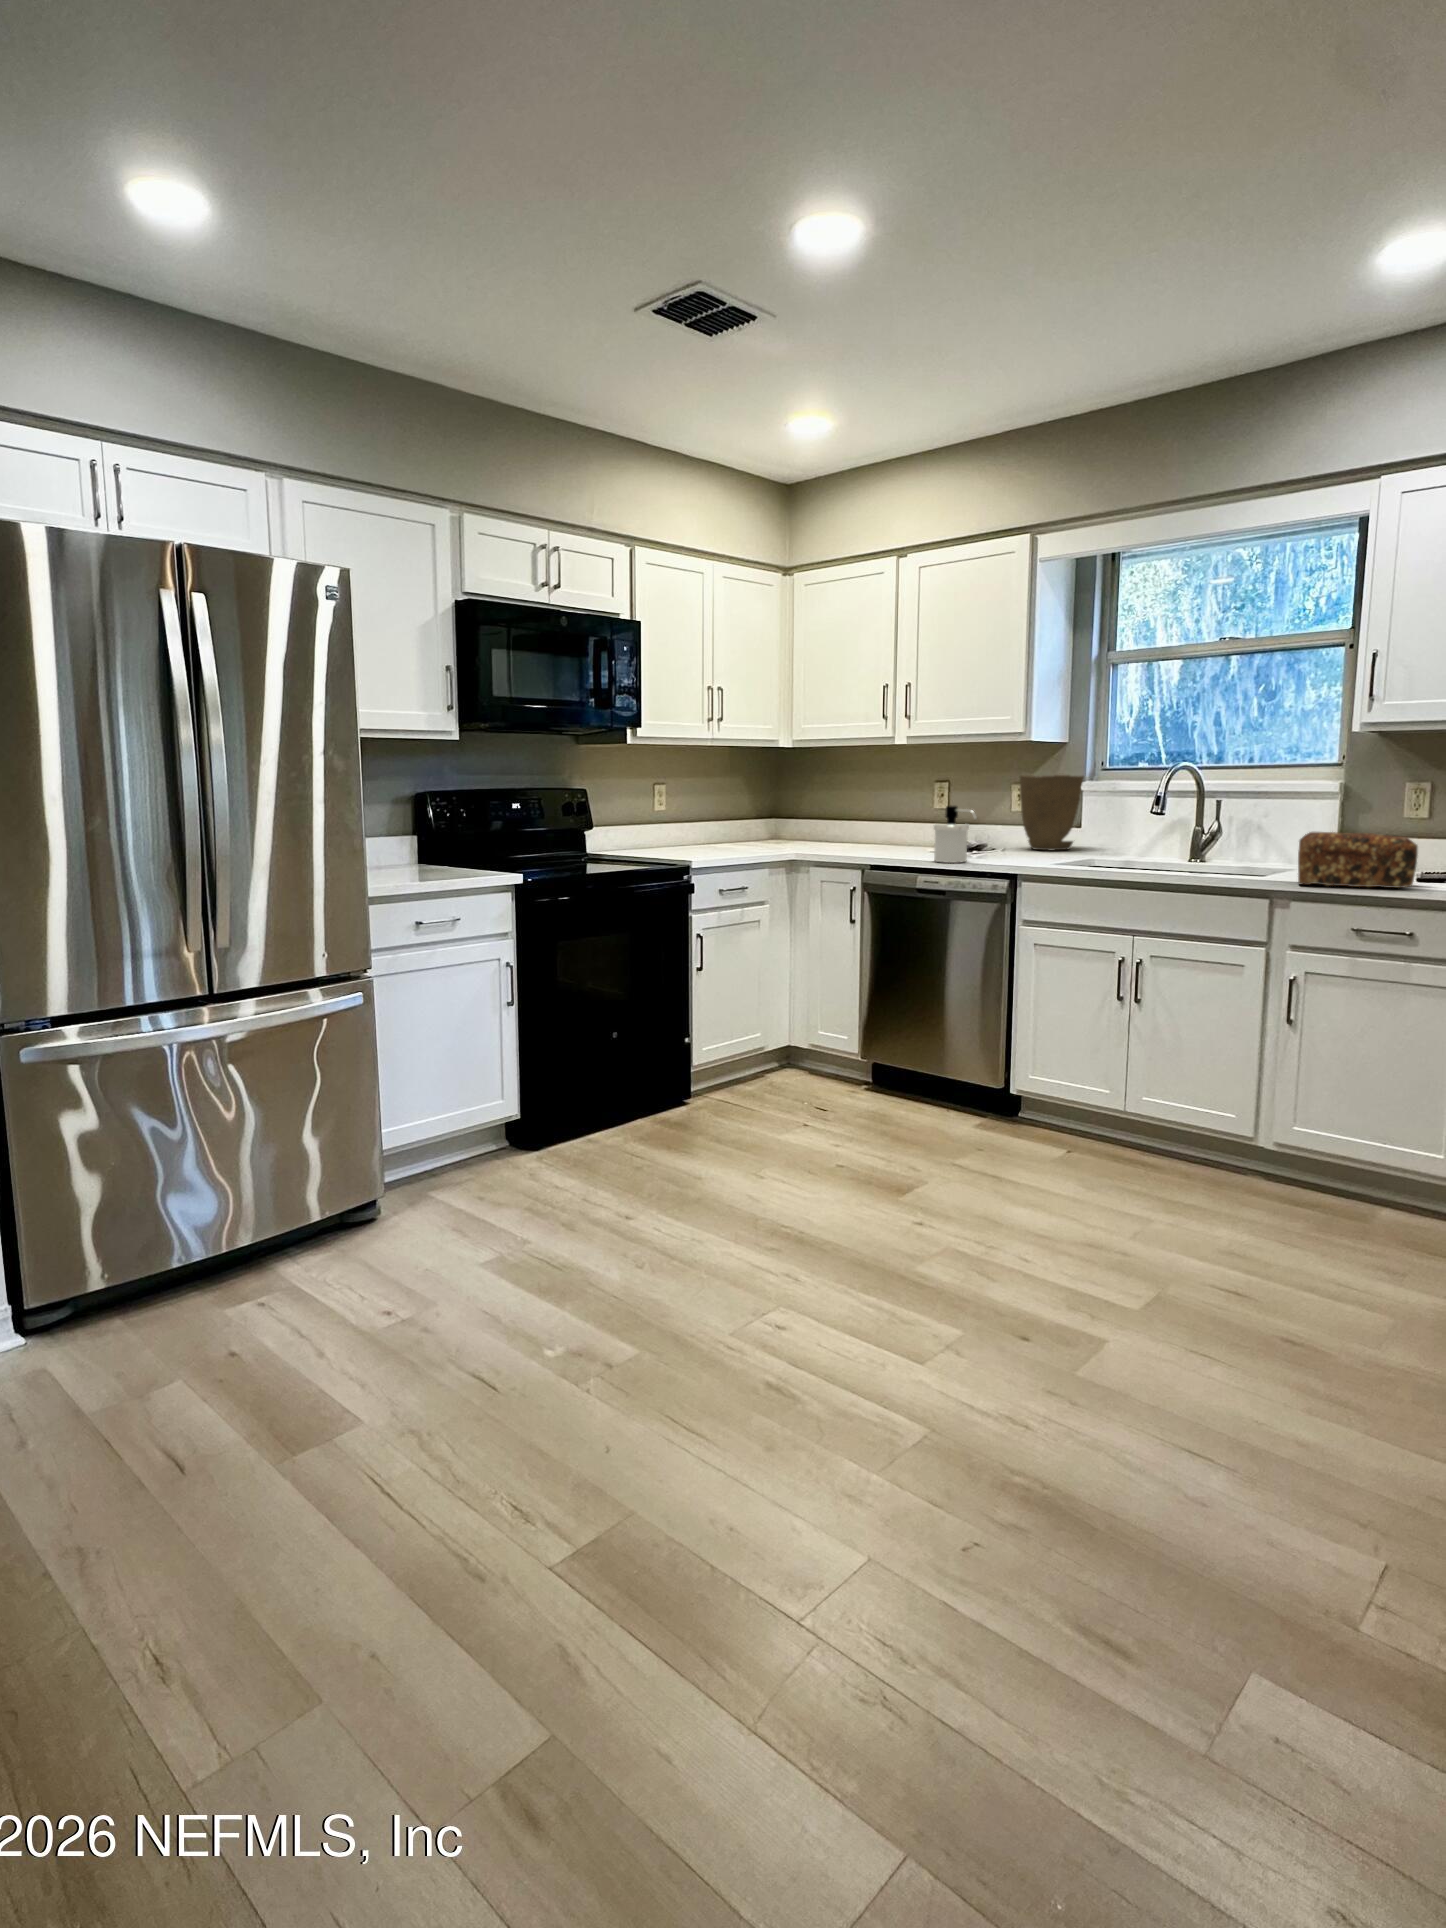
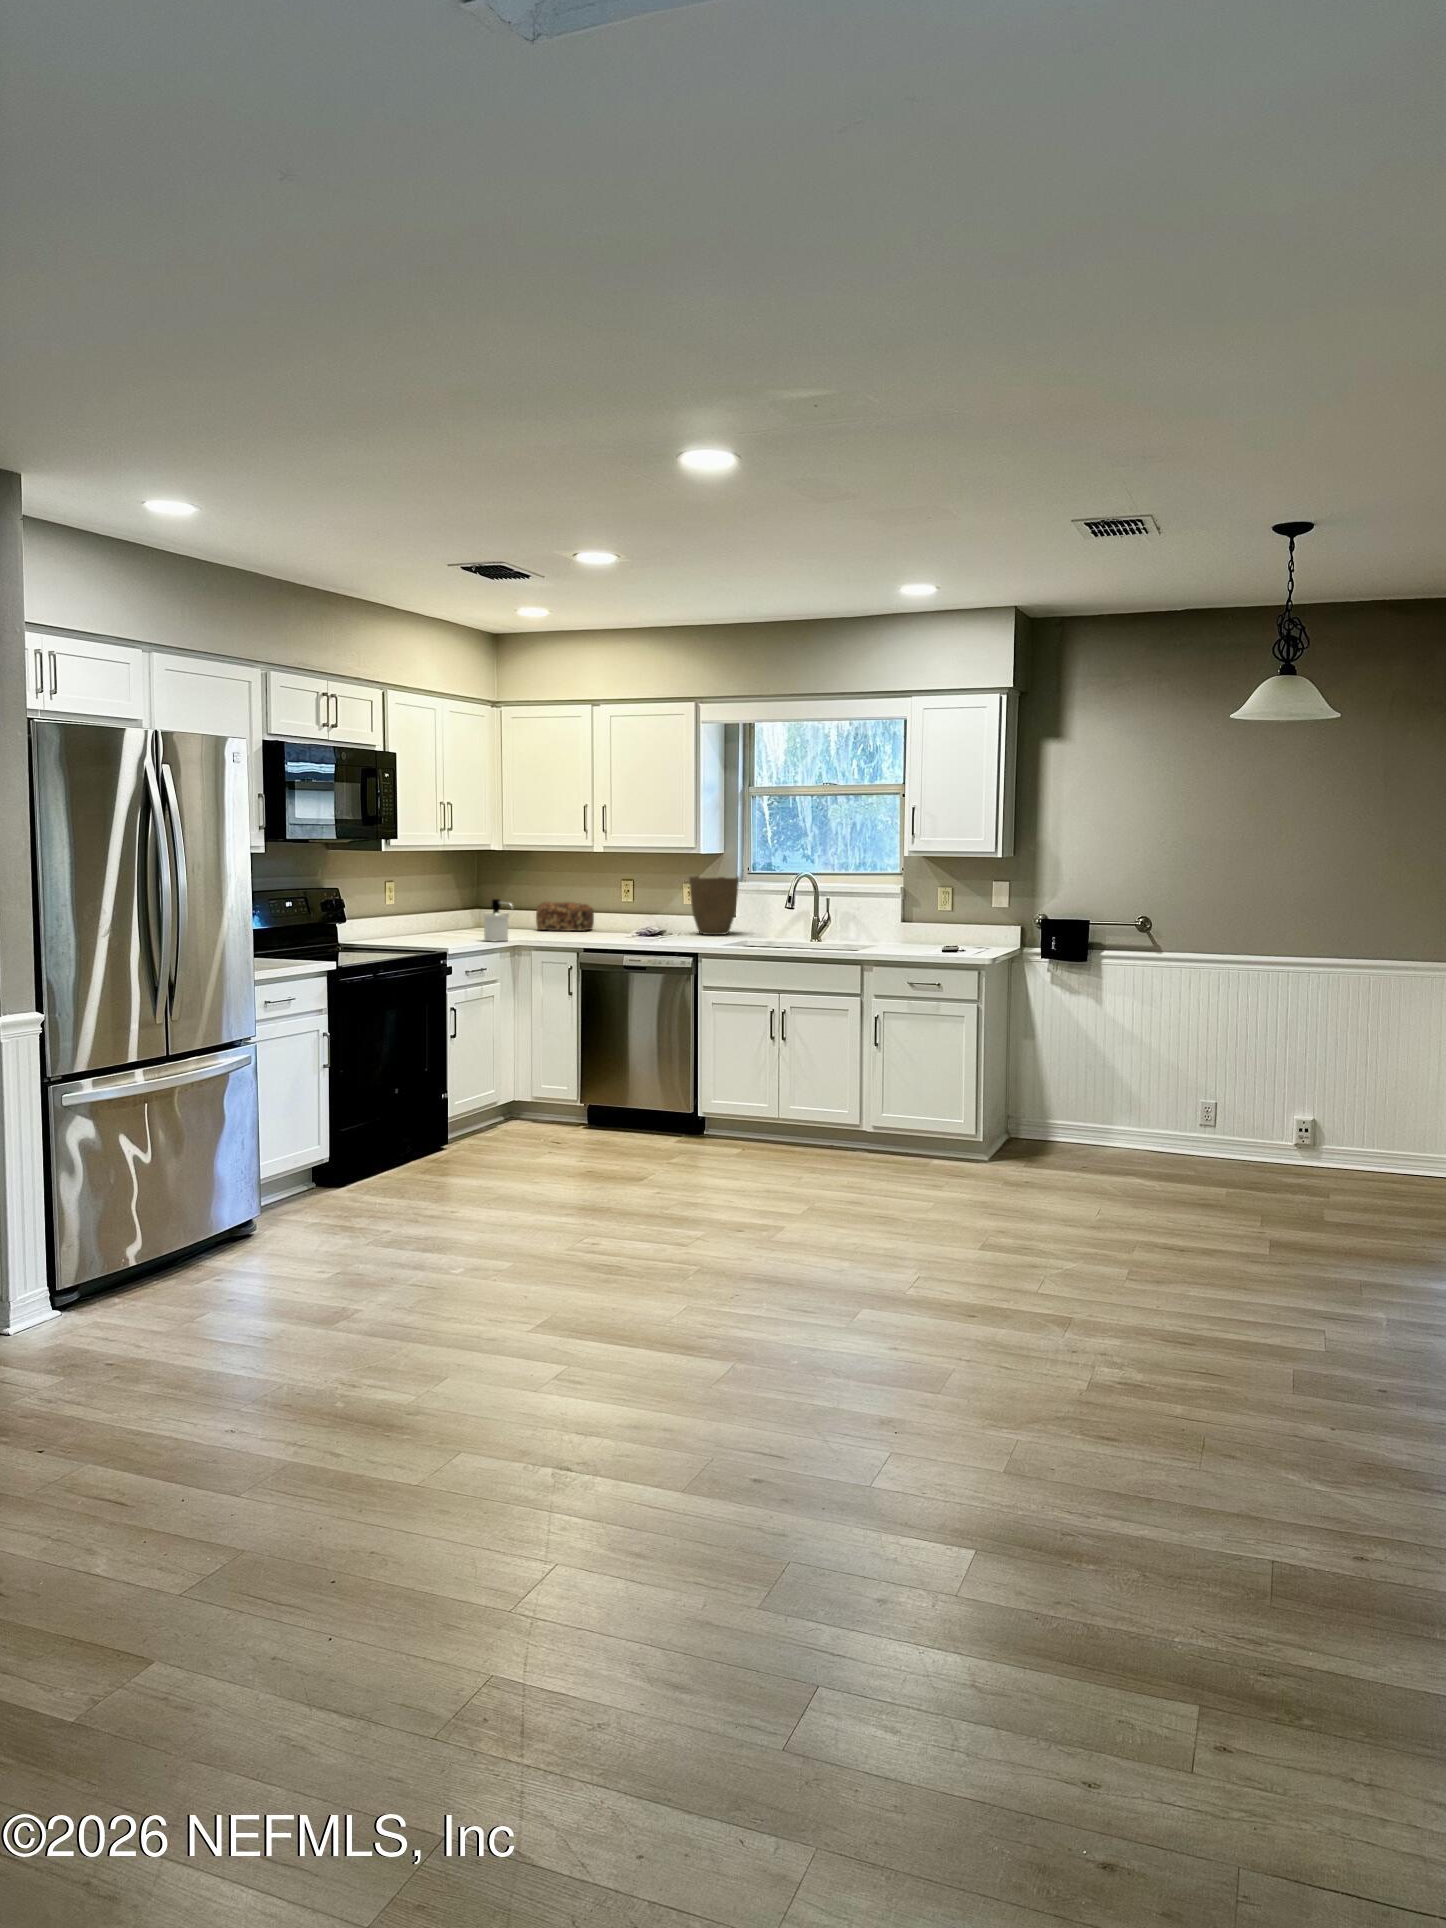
soap dispenser: present [934,806,977,863] -> present [483,899,514,941]
bread loaf: present [1298,832,1418,888] -> present [536,902,594,931]

